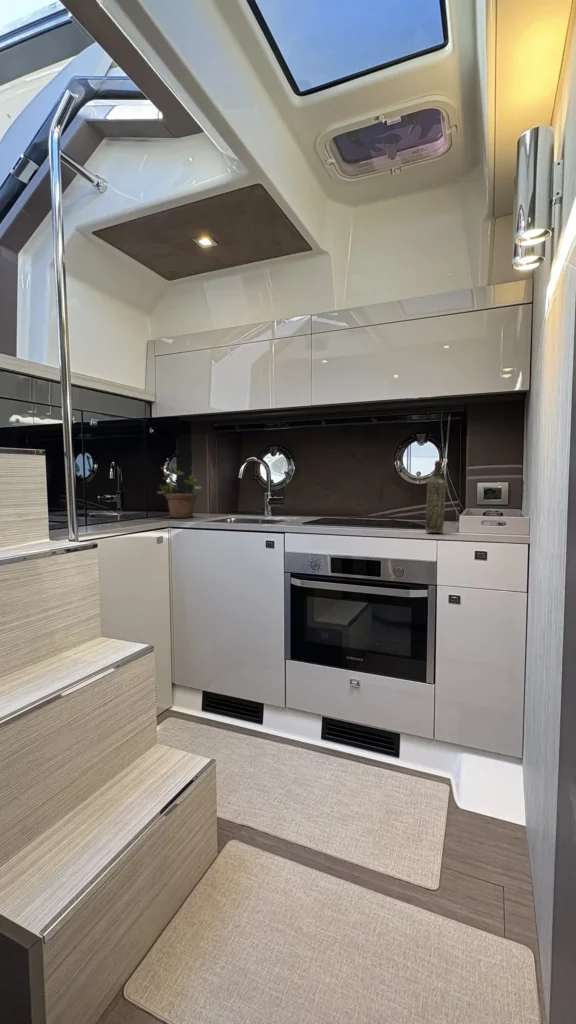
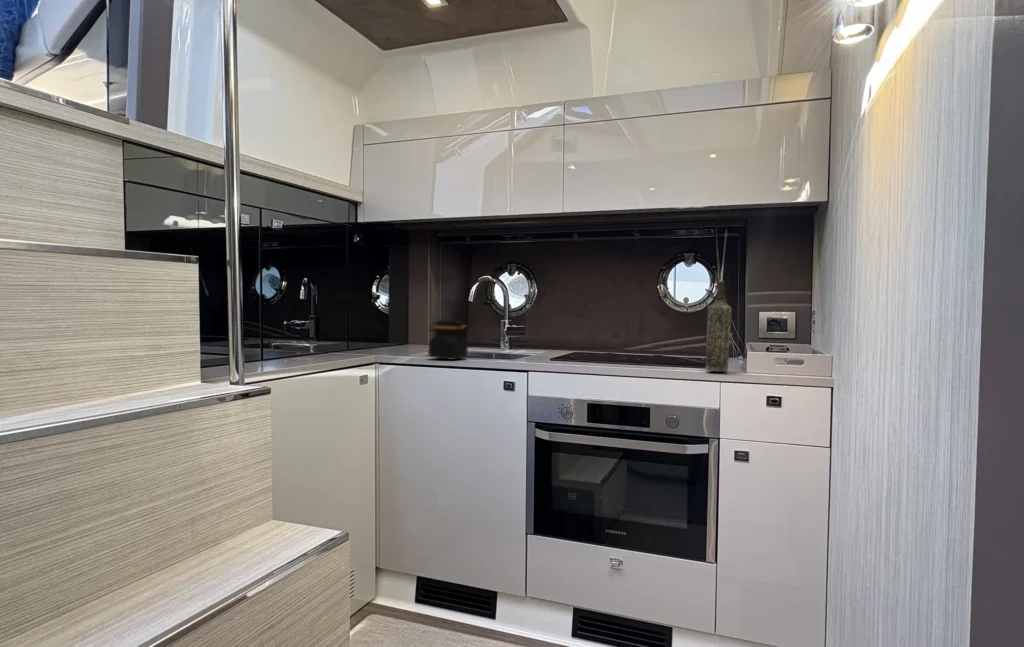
potted plant: present [158,463,201,518] -> none [361,273,419,352]
jar: none [208,494,239,524] -> present [428,321,468,359]

